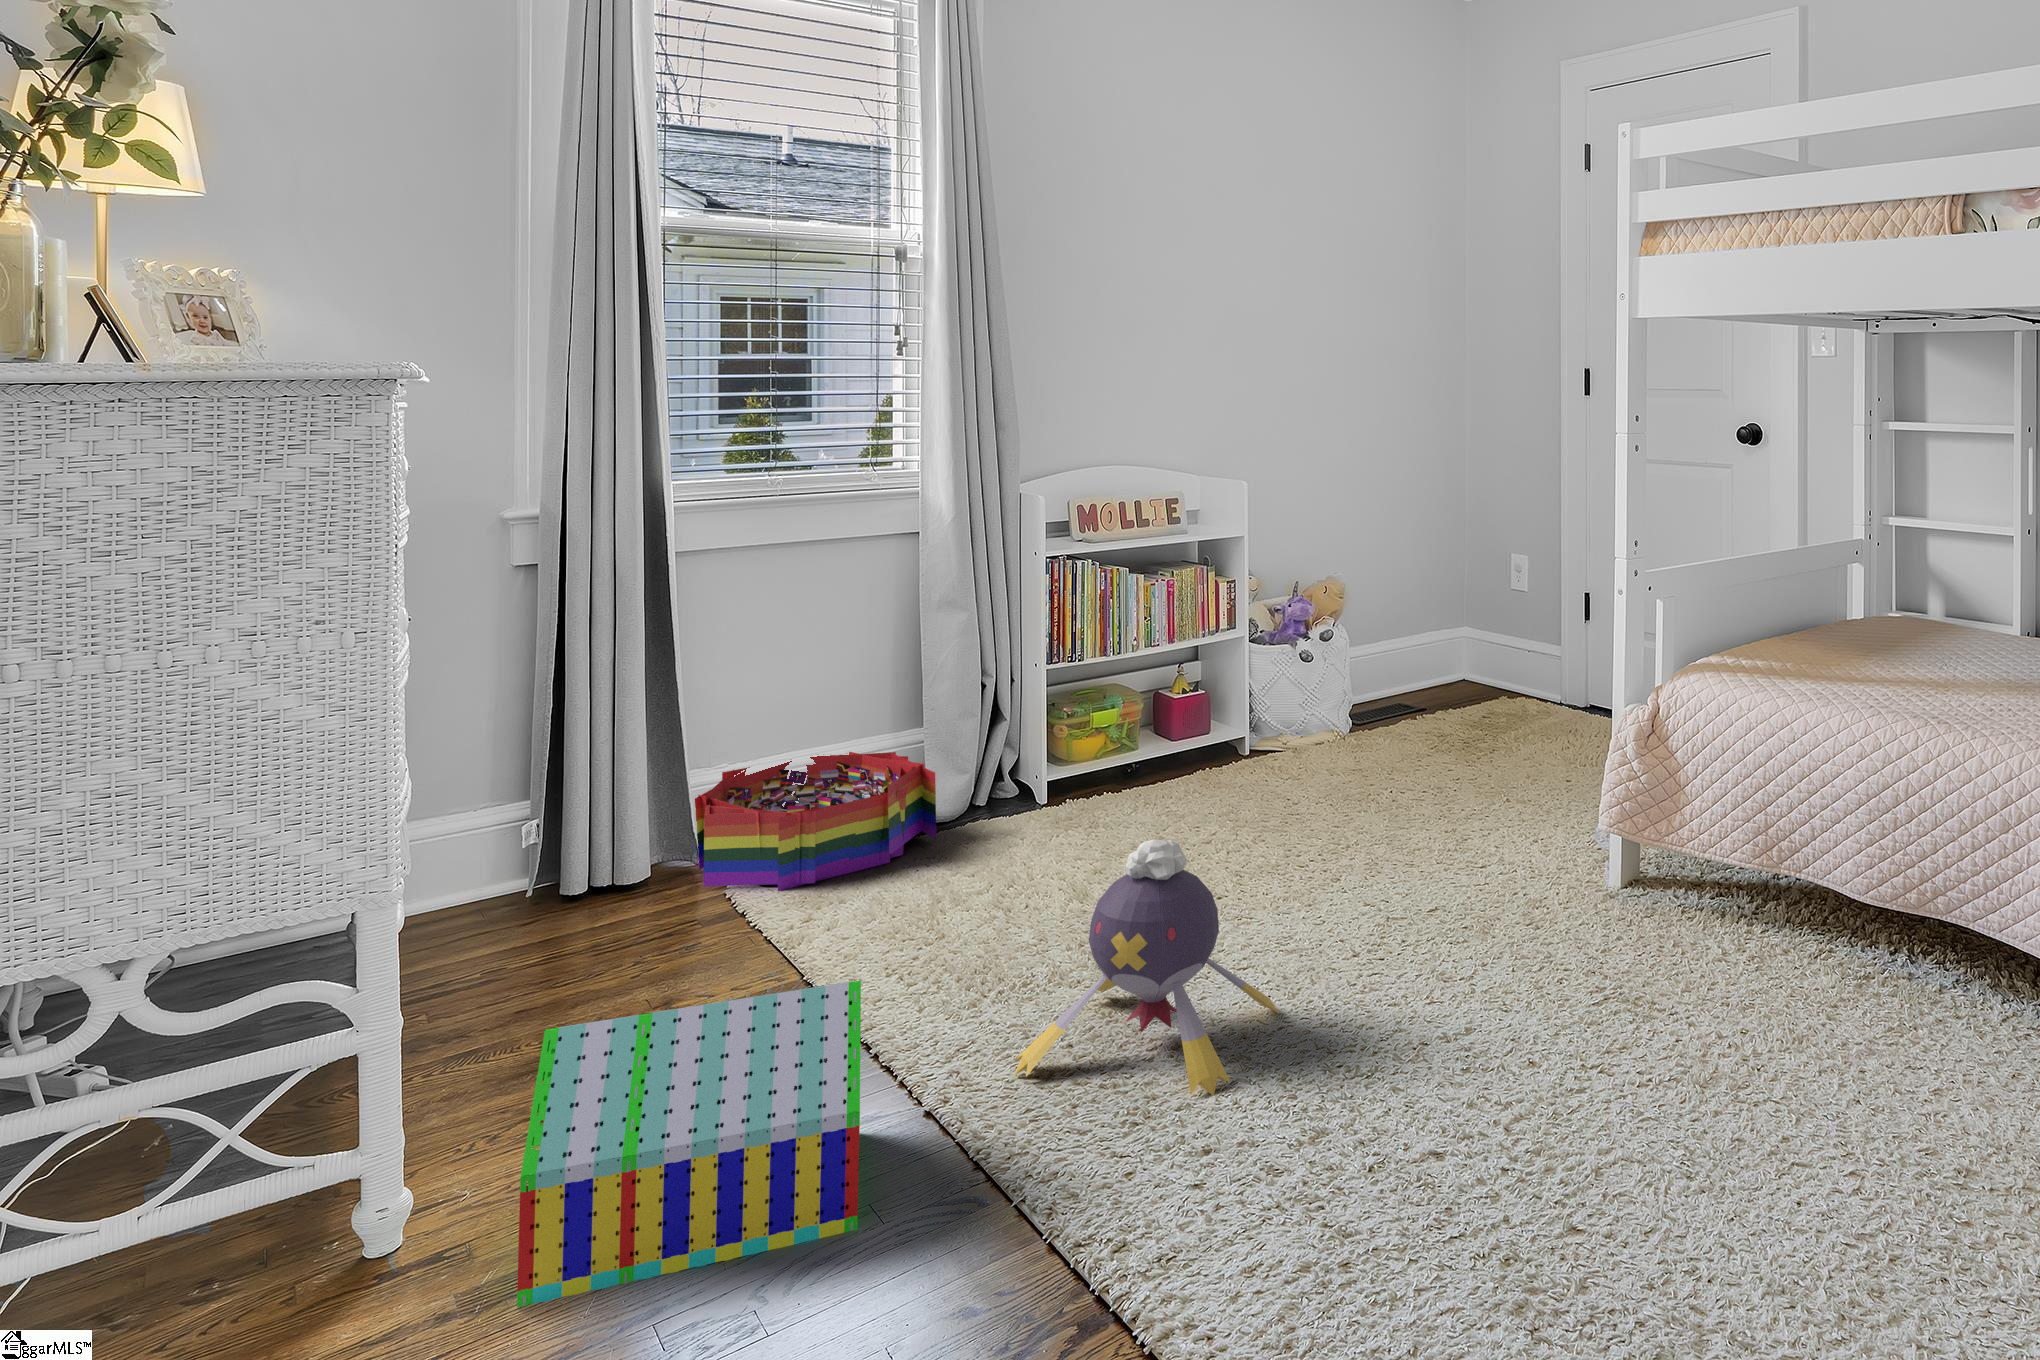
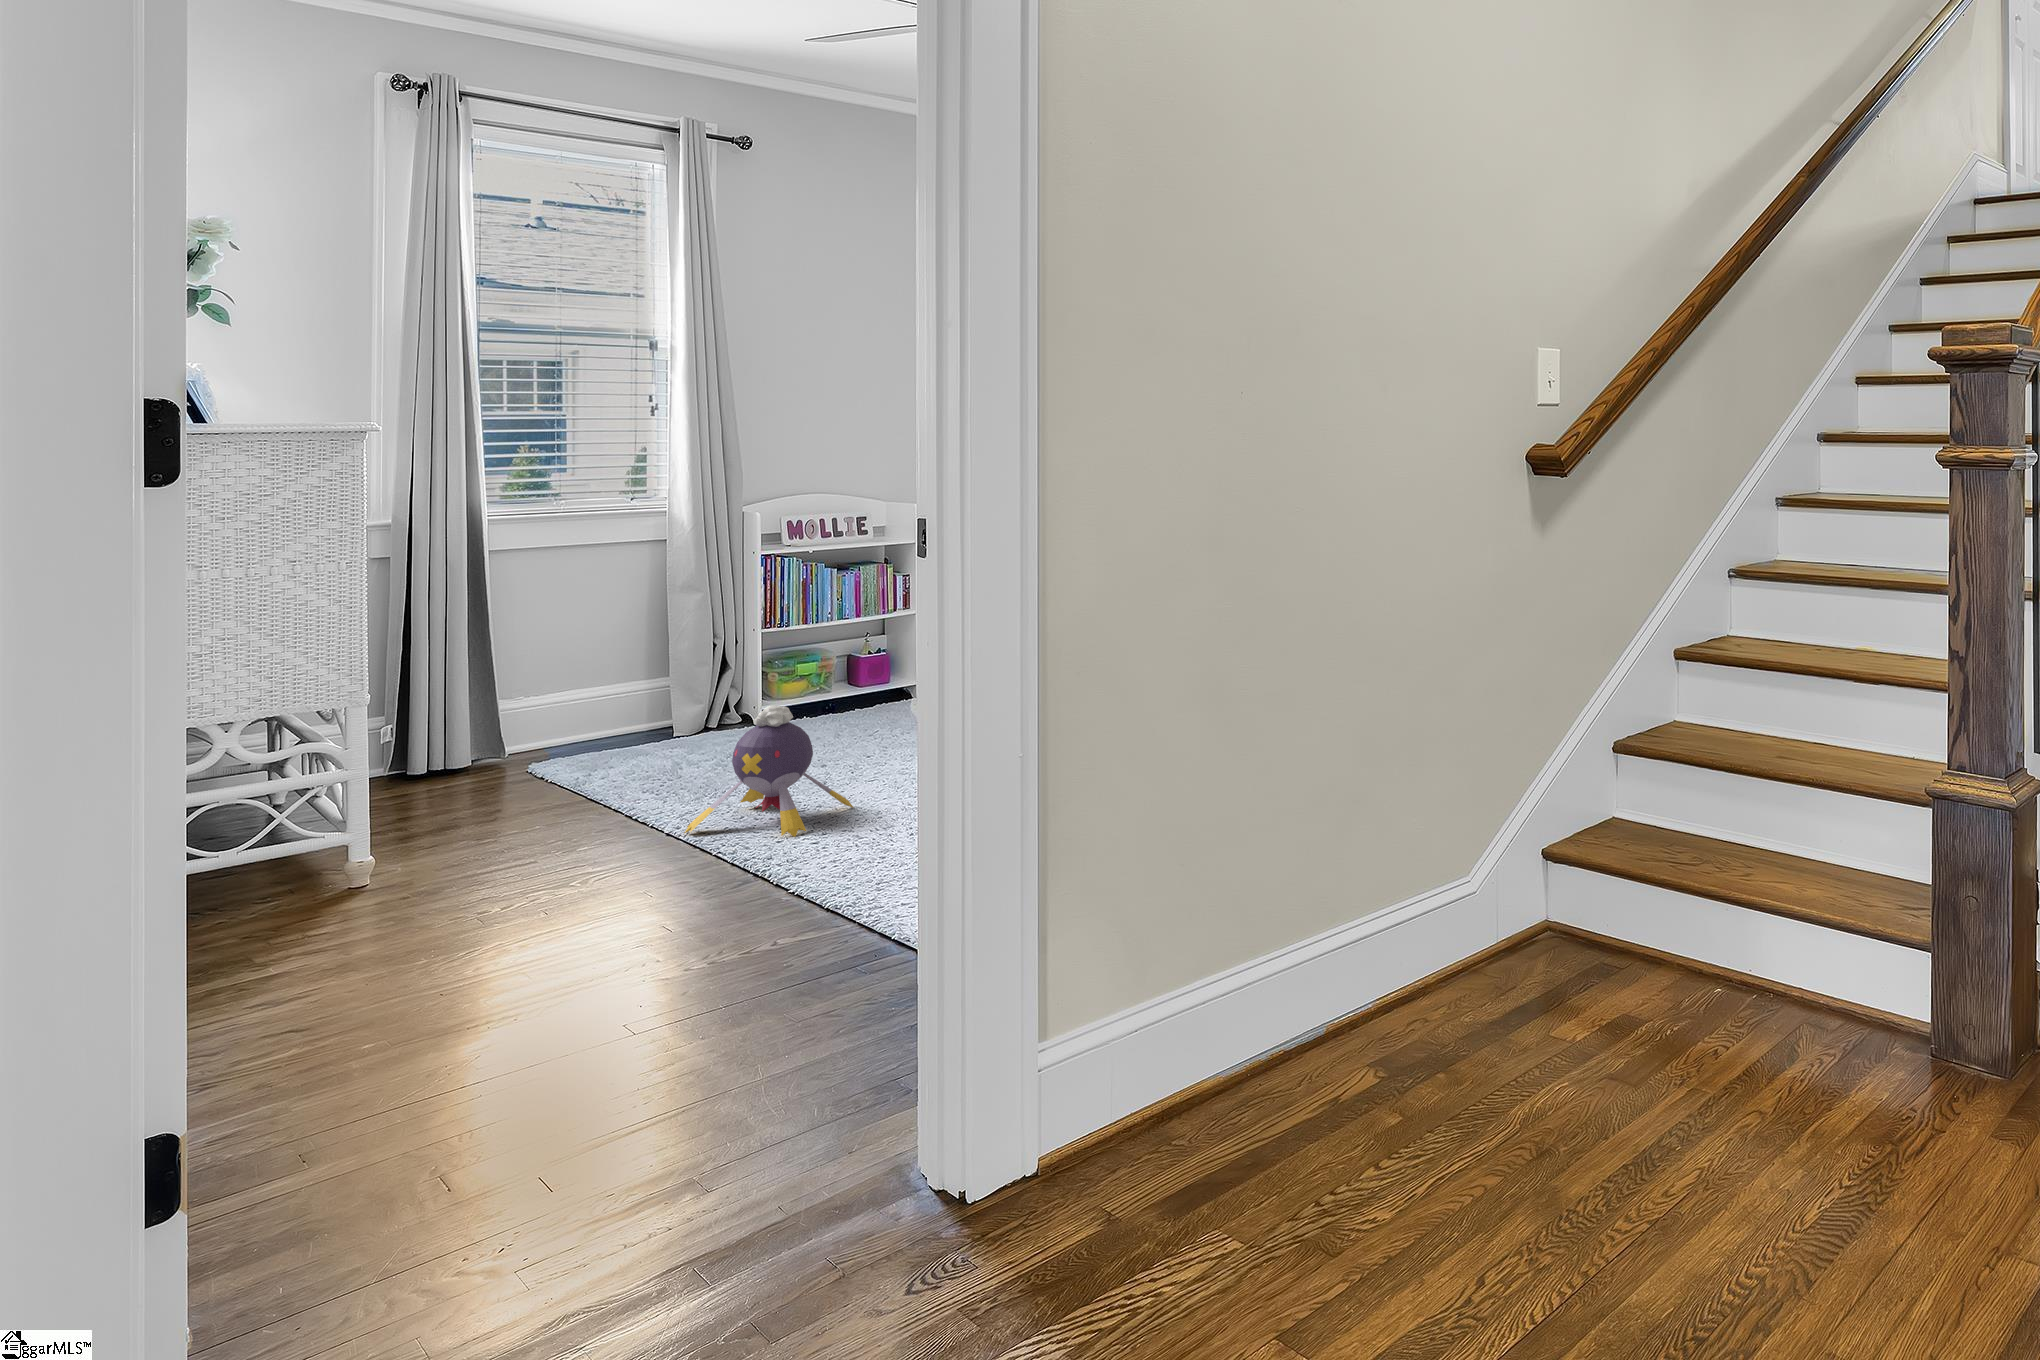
storage bin: present [695,752,936,891] -> none [502,690,673,772]
toy house: present [517,980,861,1307] -> none [402,764,589,907]

